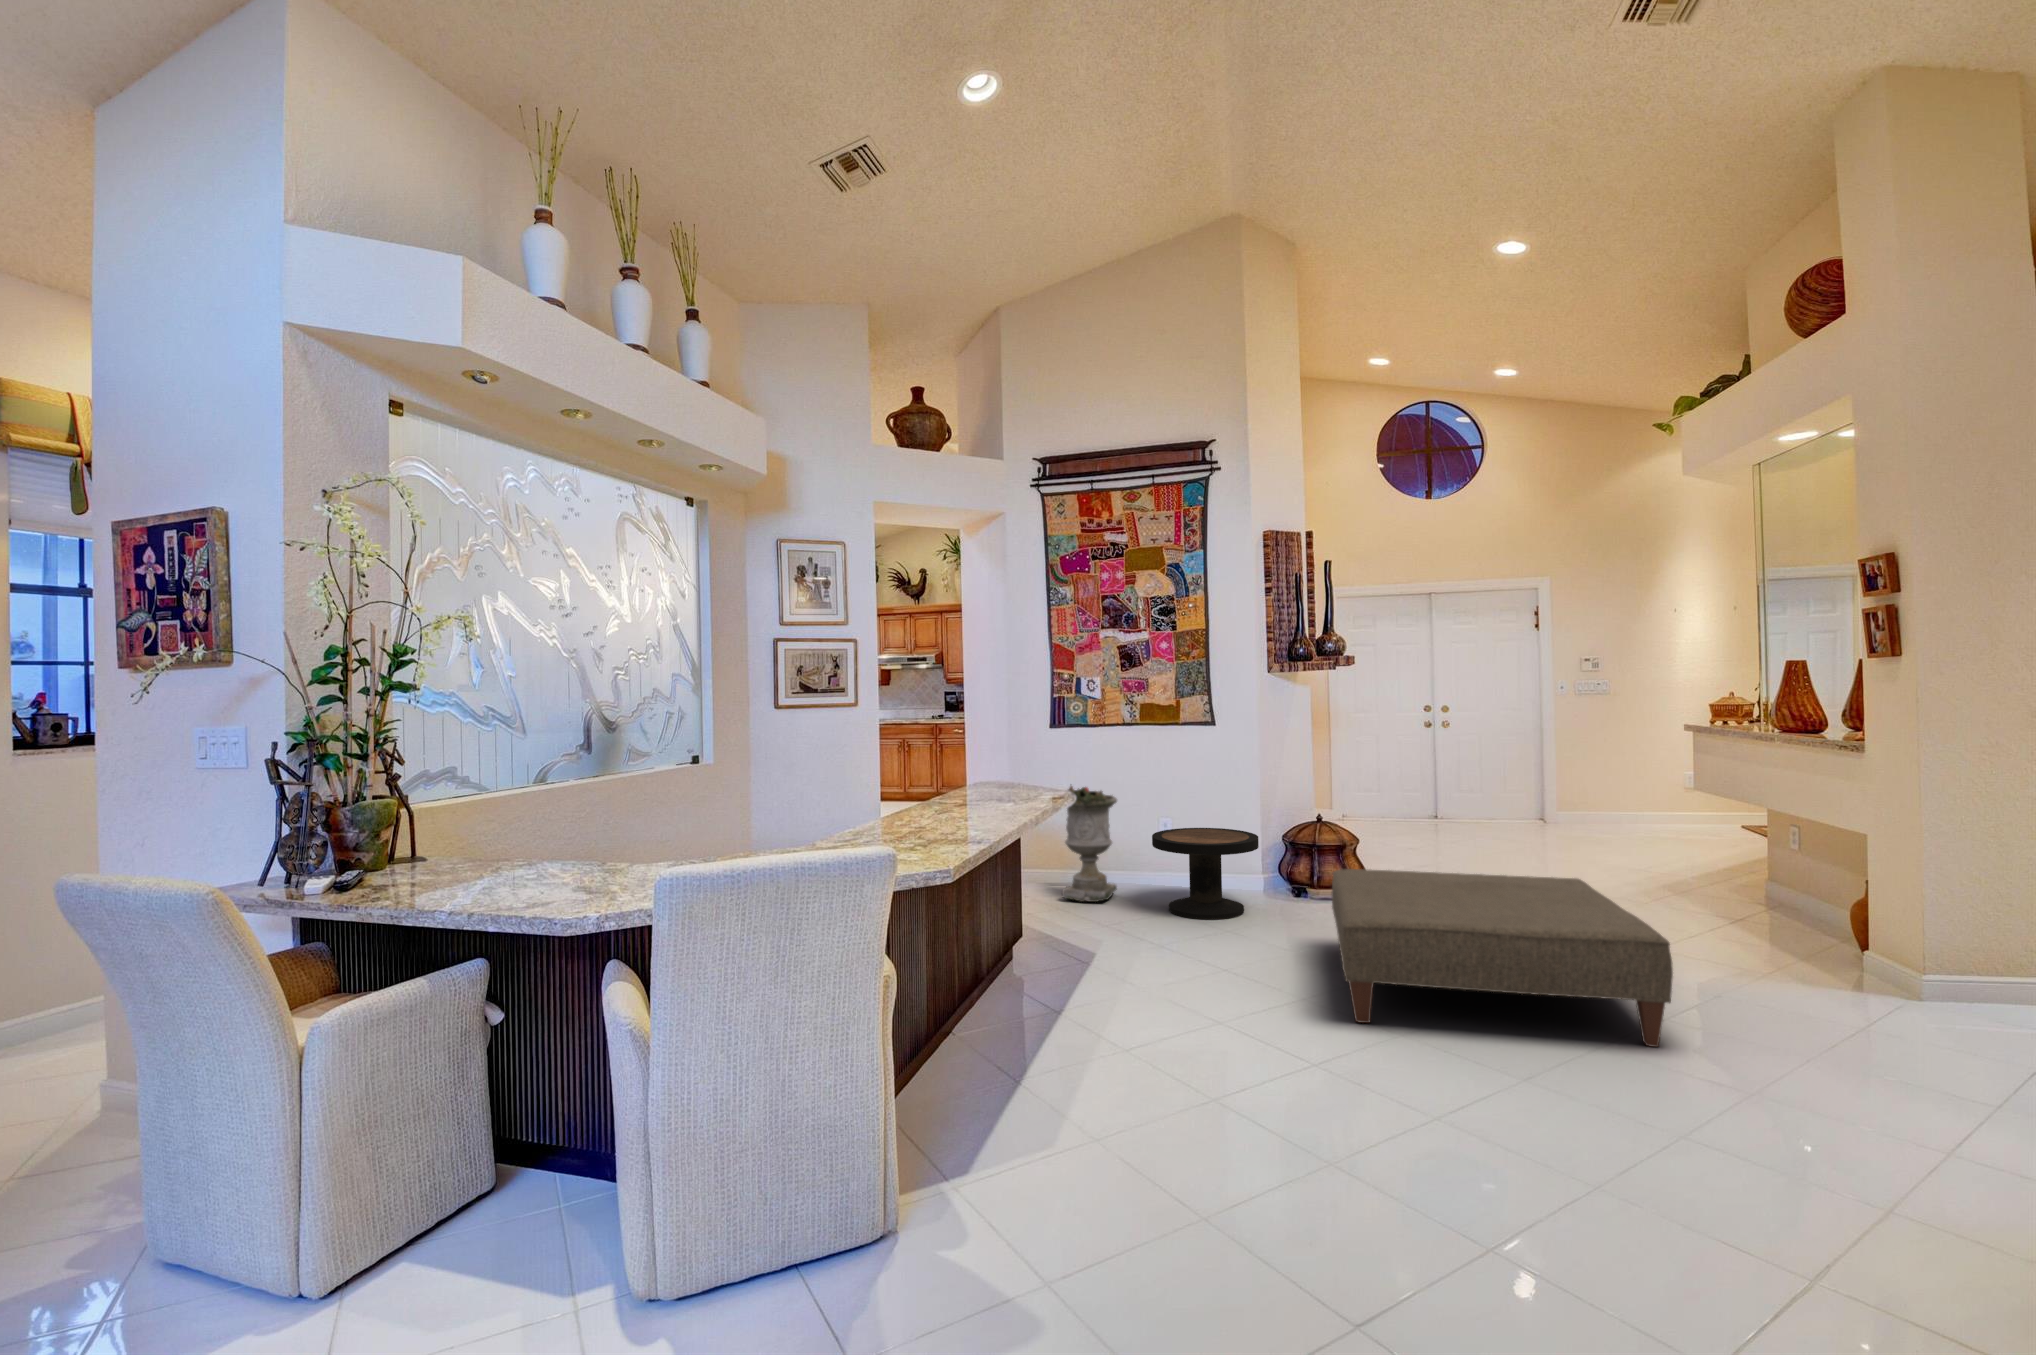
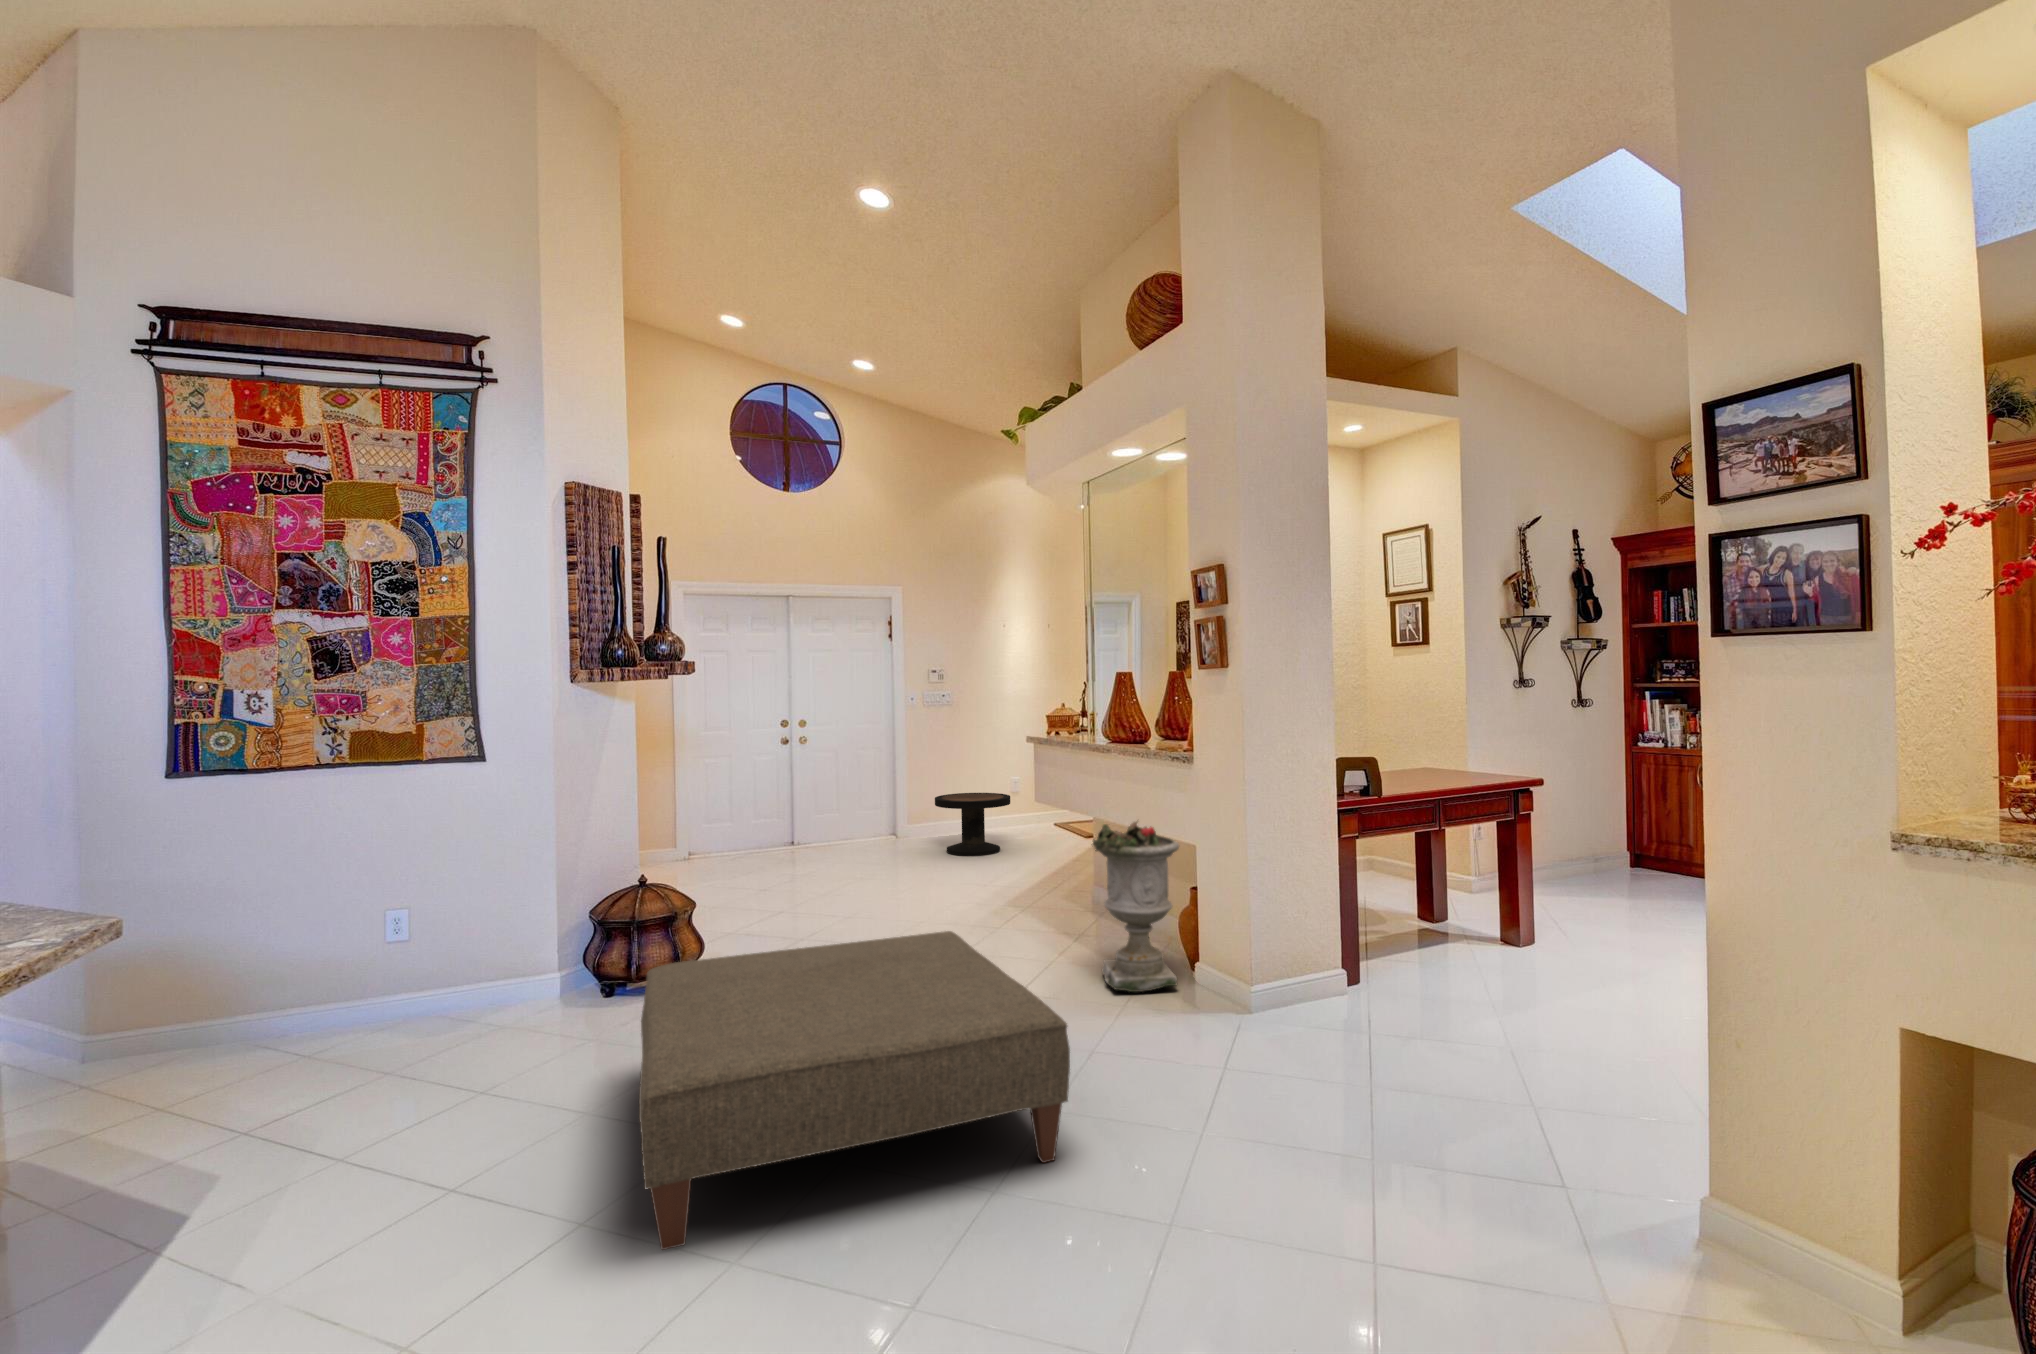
planter: present [1062,786,1117,902] -> present [1093,822,1179,992]
side table: present [1152,828,1259,920] -> present [935,793,1010,856]

